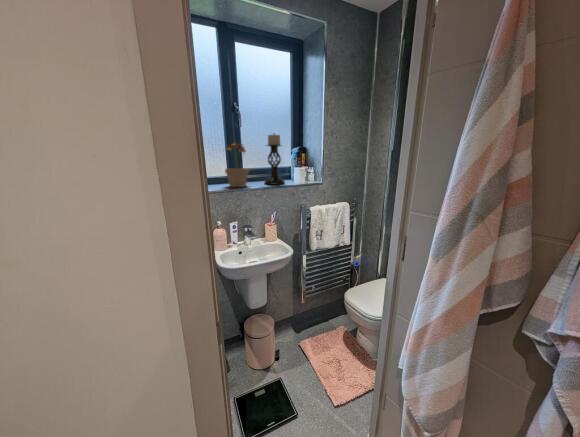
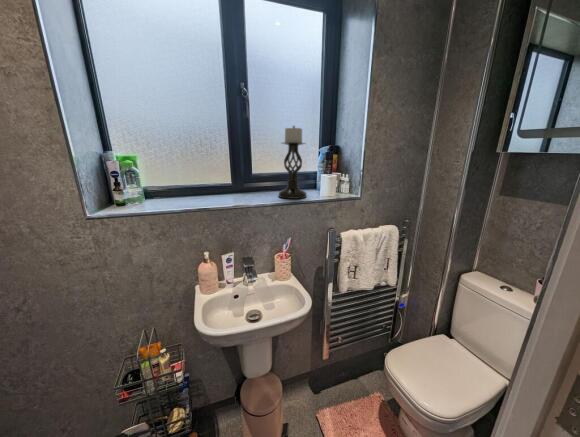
potted plant: present [225,143,249,187] -> none [217,135,256,202]

